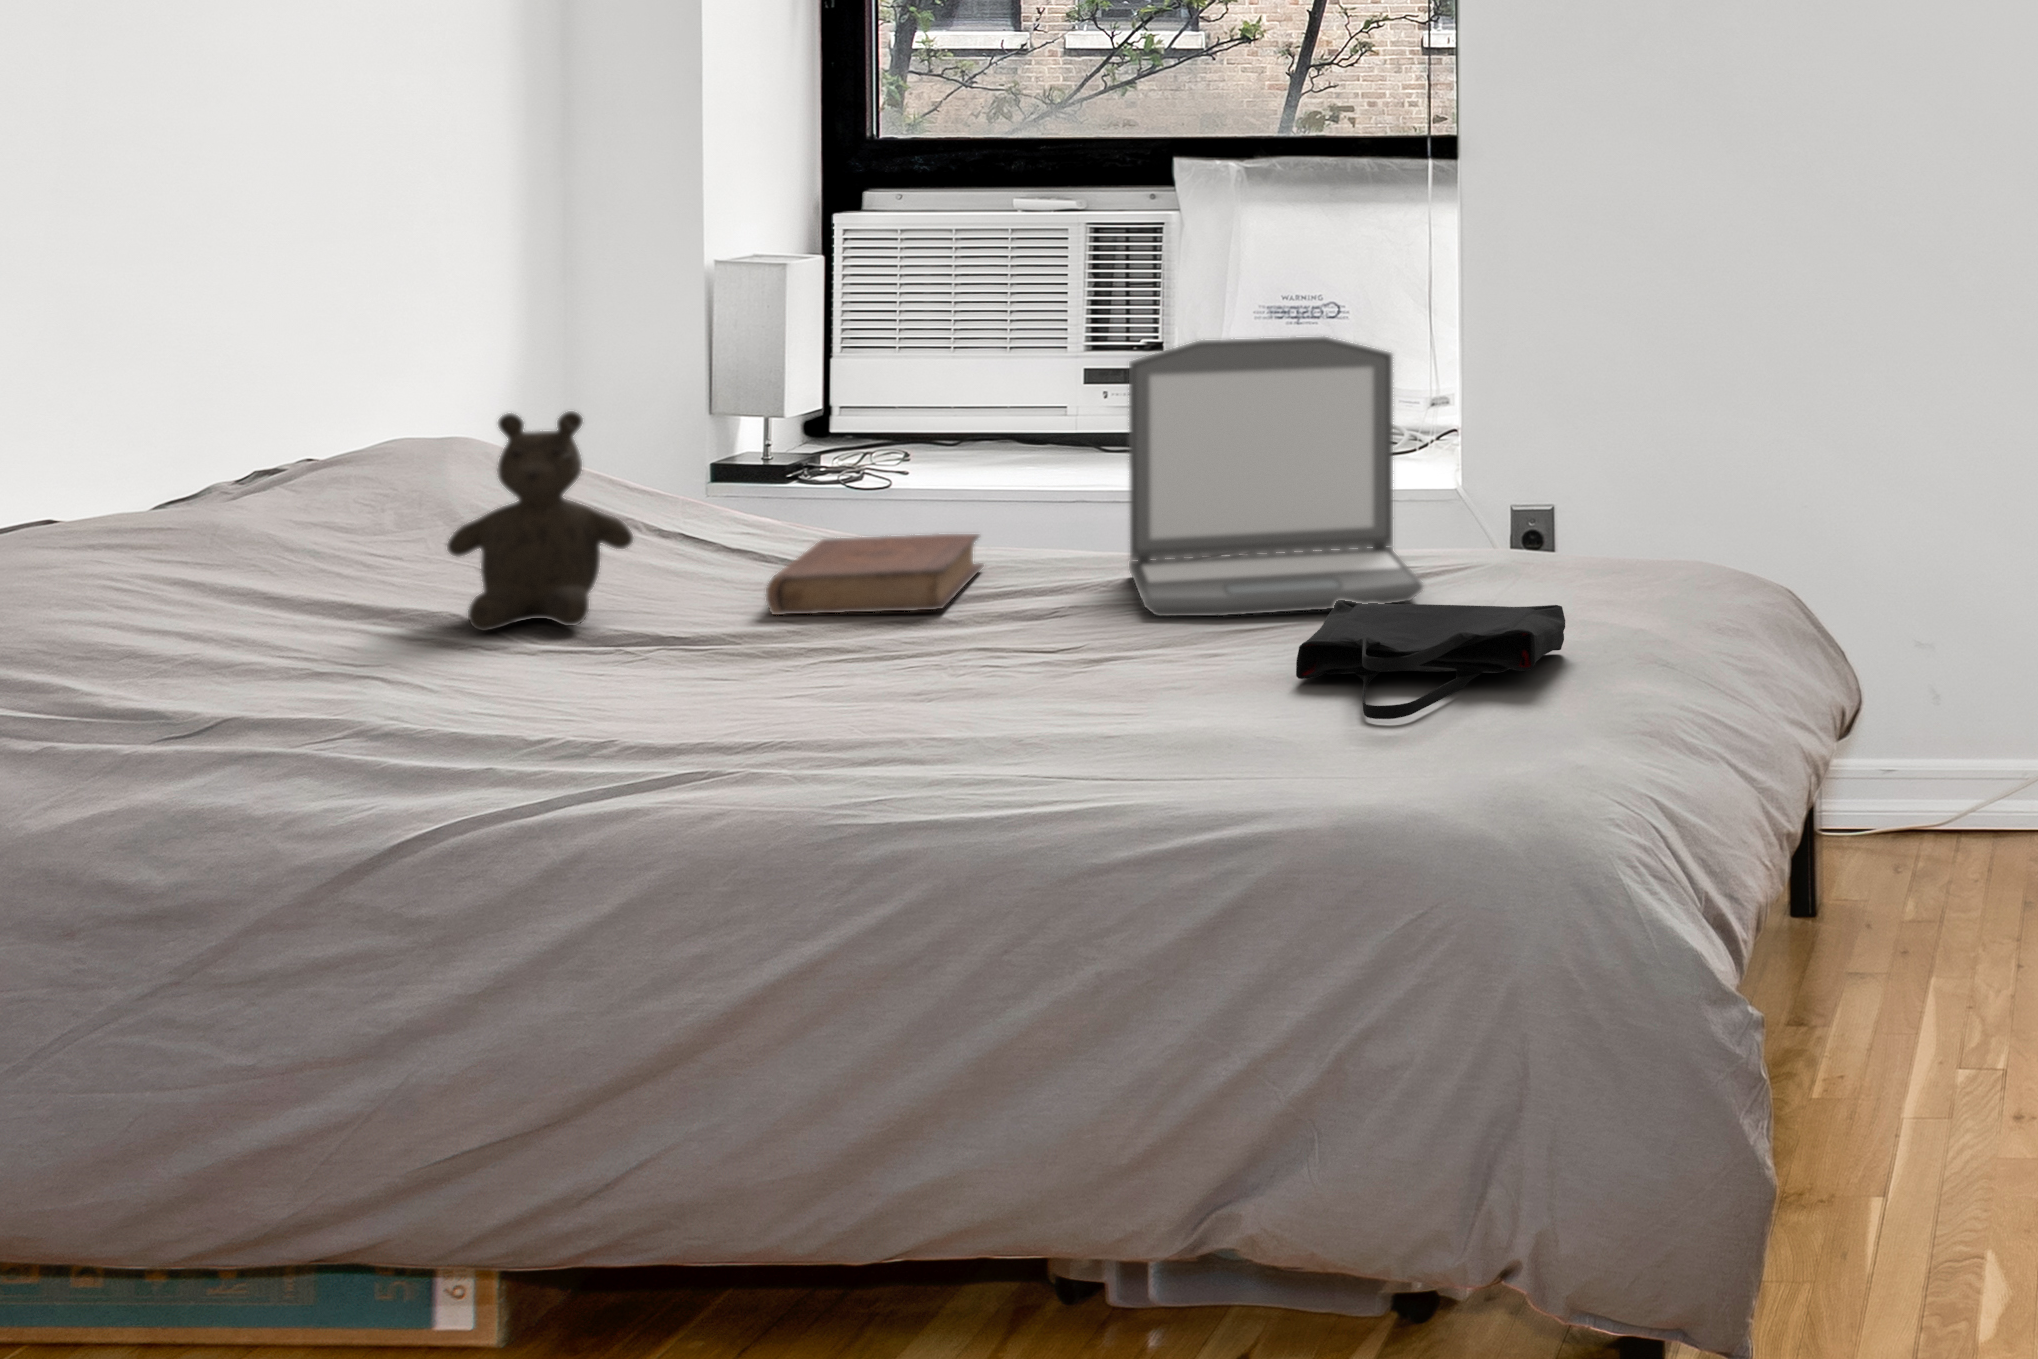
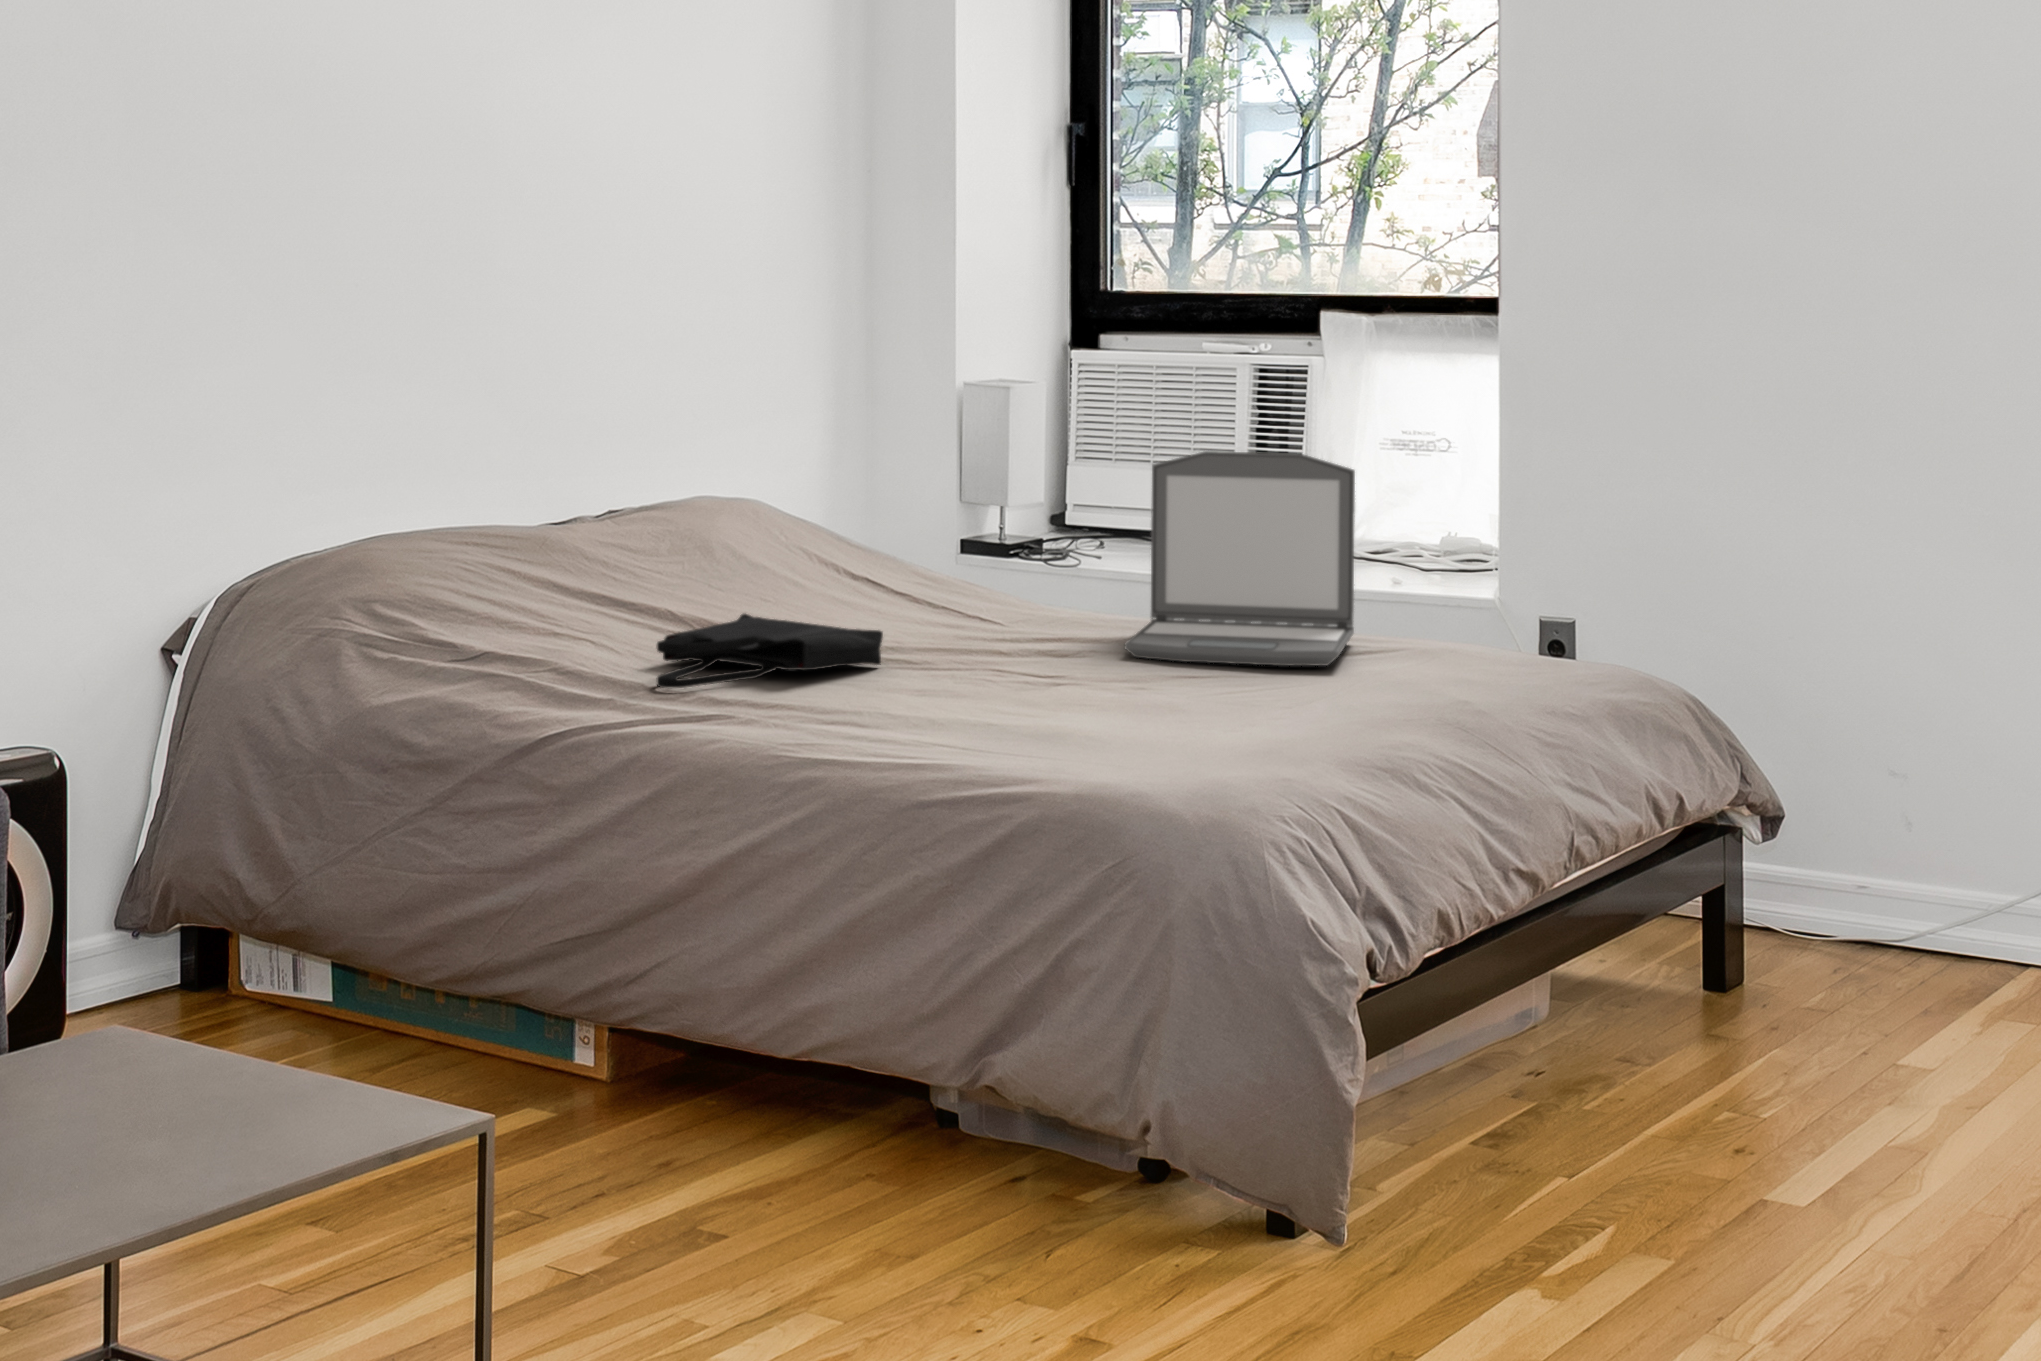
teddy bear: present [447,411,633,631] -> none [685,473,799,624]
book: present [766,534,983,615] -> none [877,584,1056,637]
tote bag: present [1296,600,1565,719] -> present [657,614,883,688]

